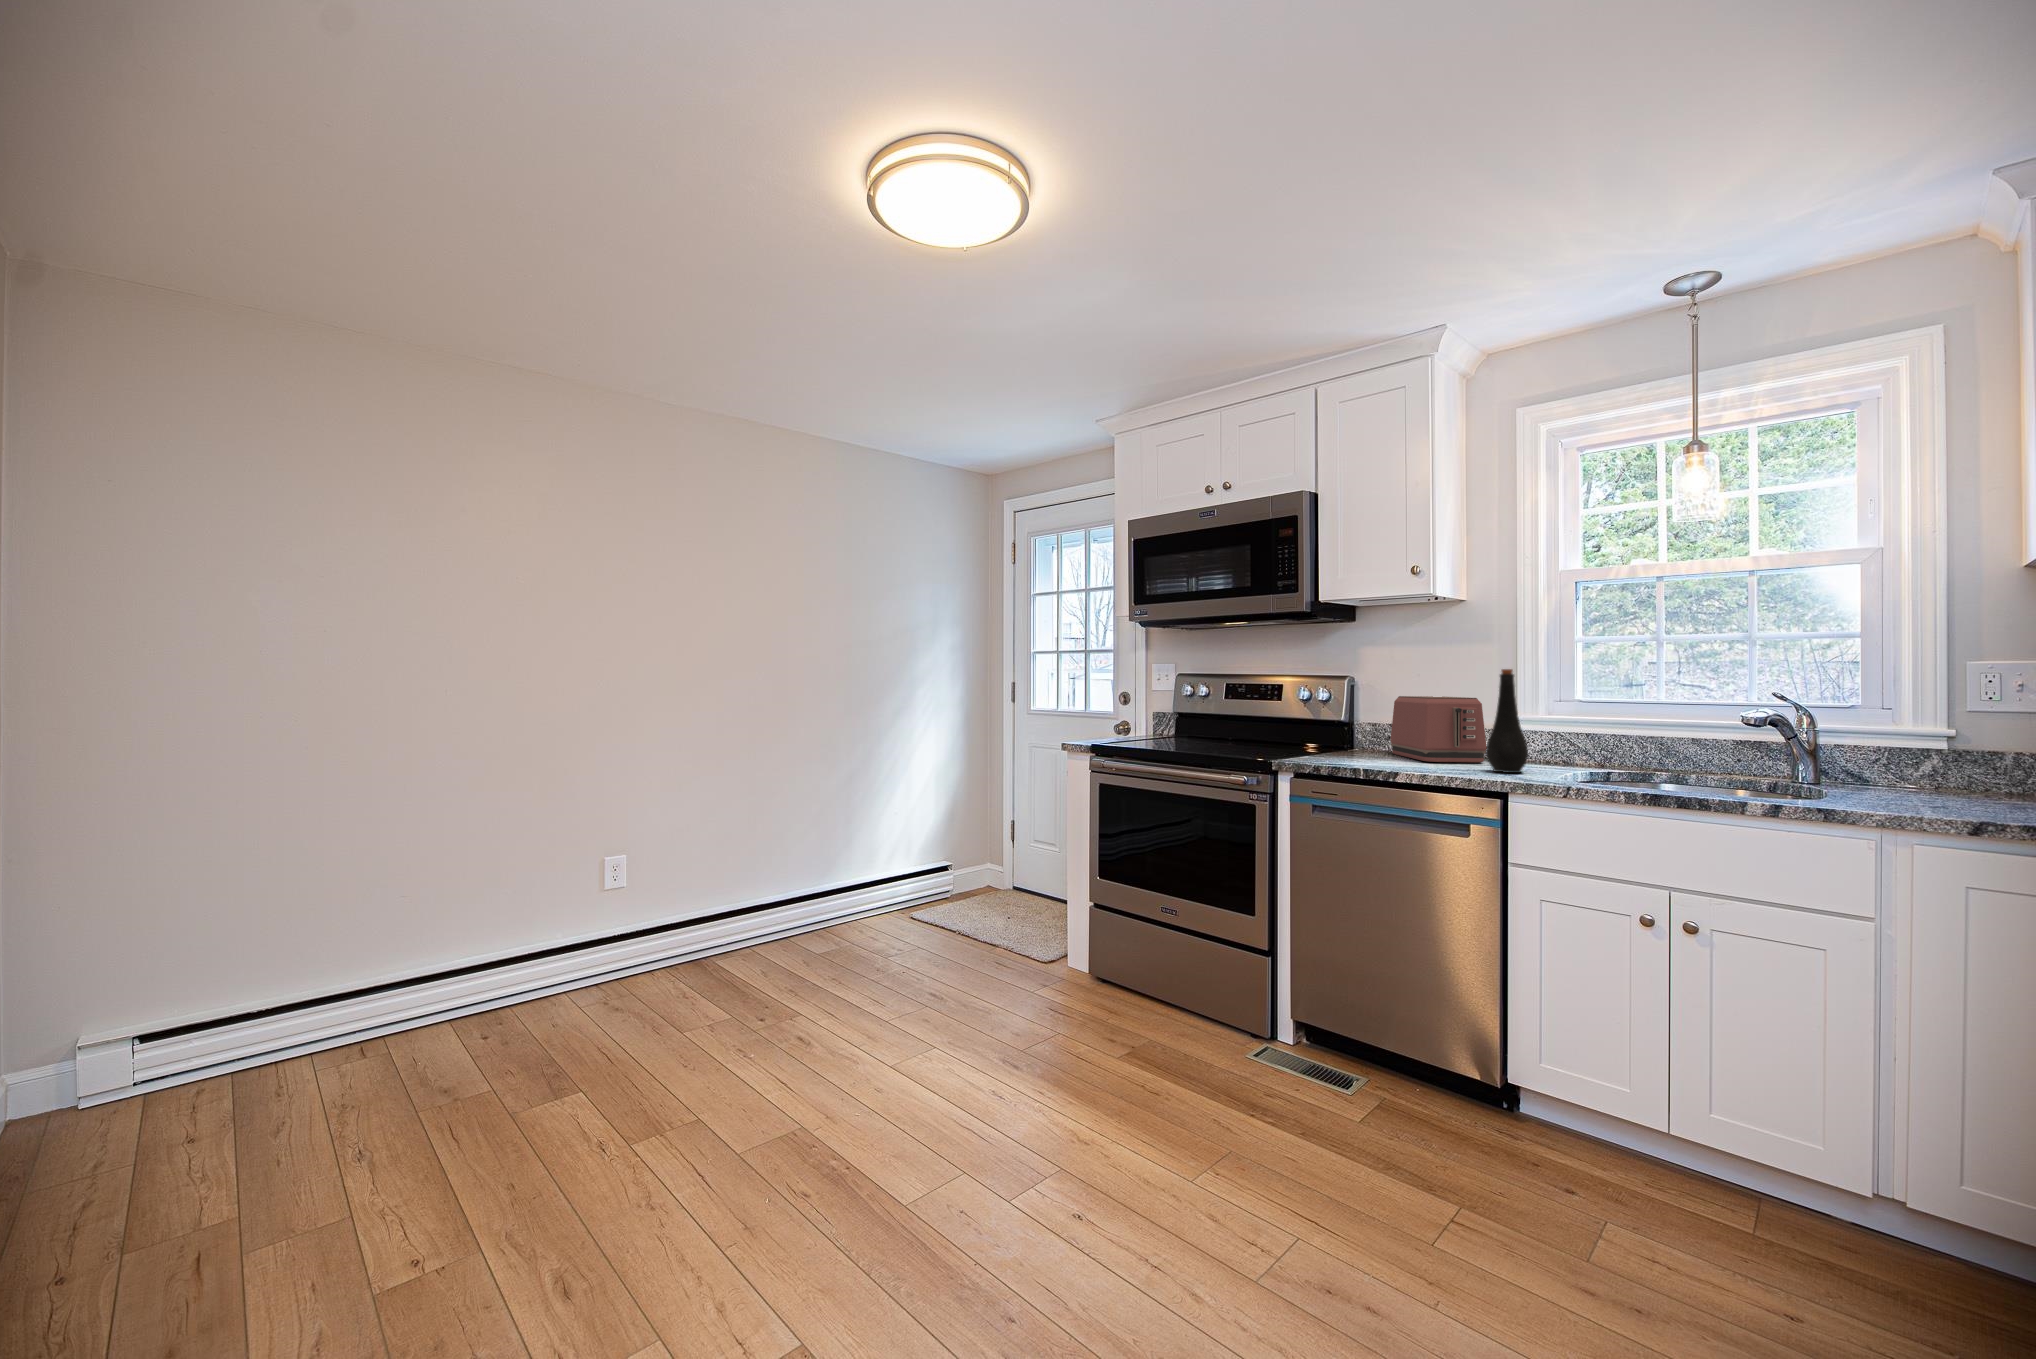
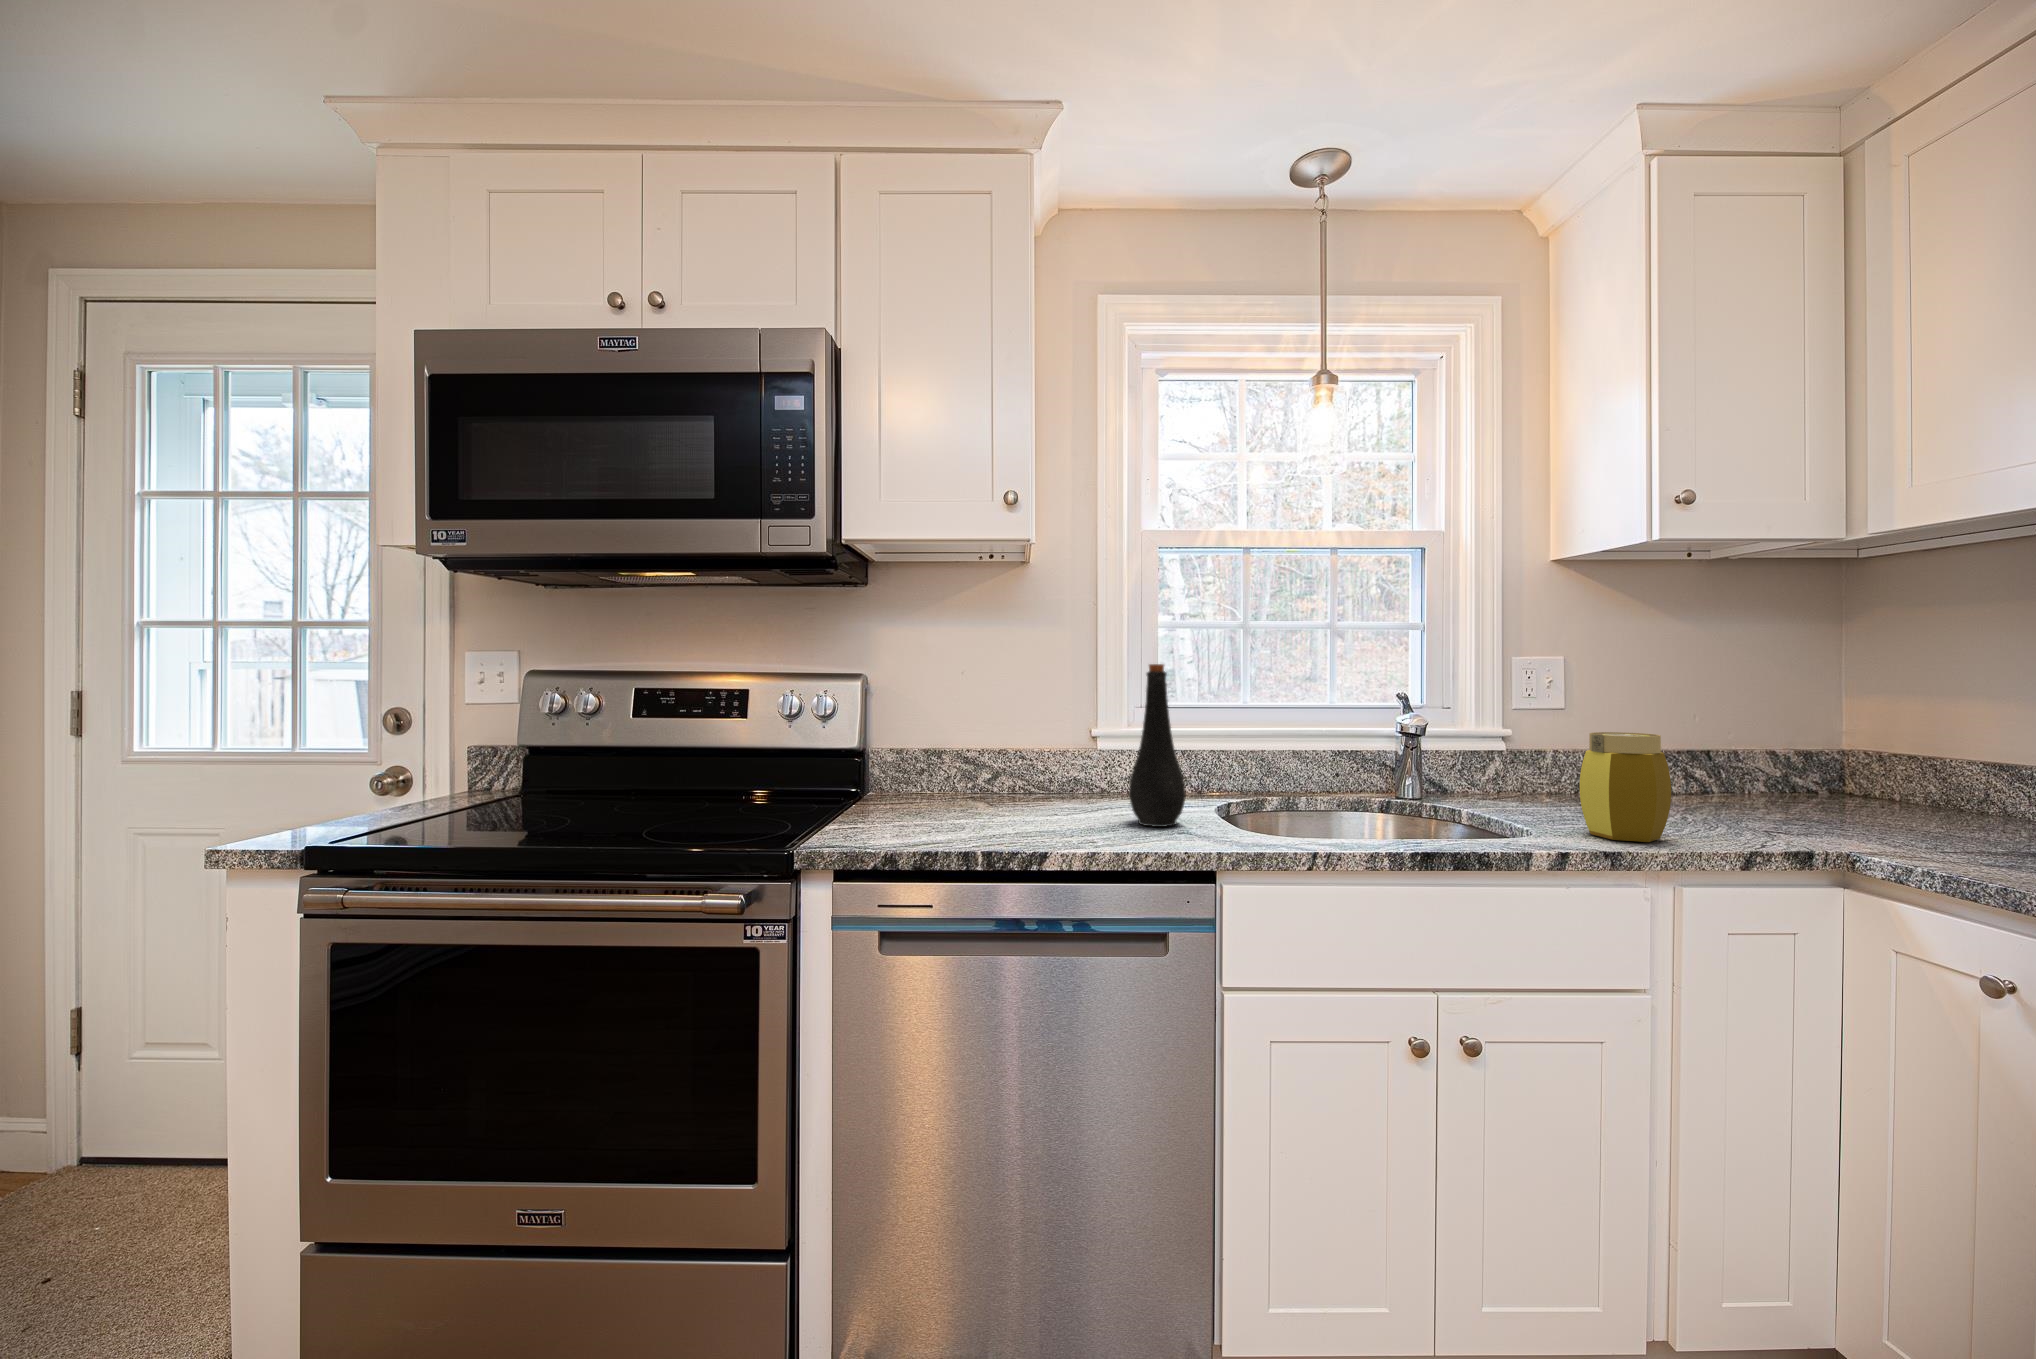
toaster: present [1390,696,1487,762] -> none [933,705,1089,813]
jar: none [1873,724,1955,813] -> present [1580,732,1671,842]

